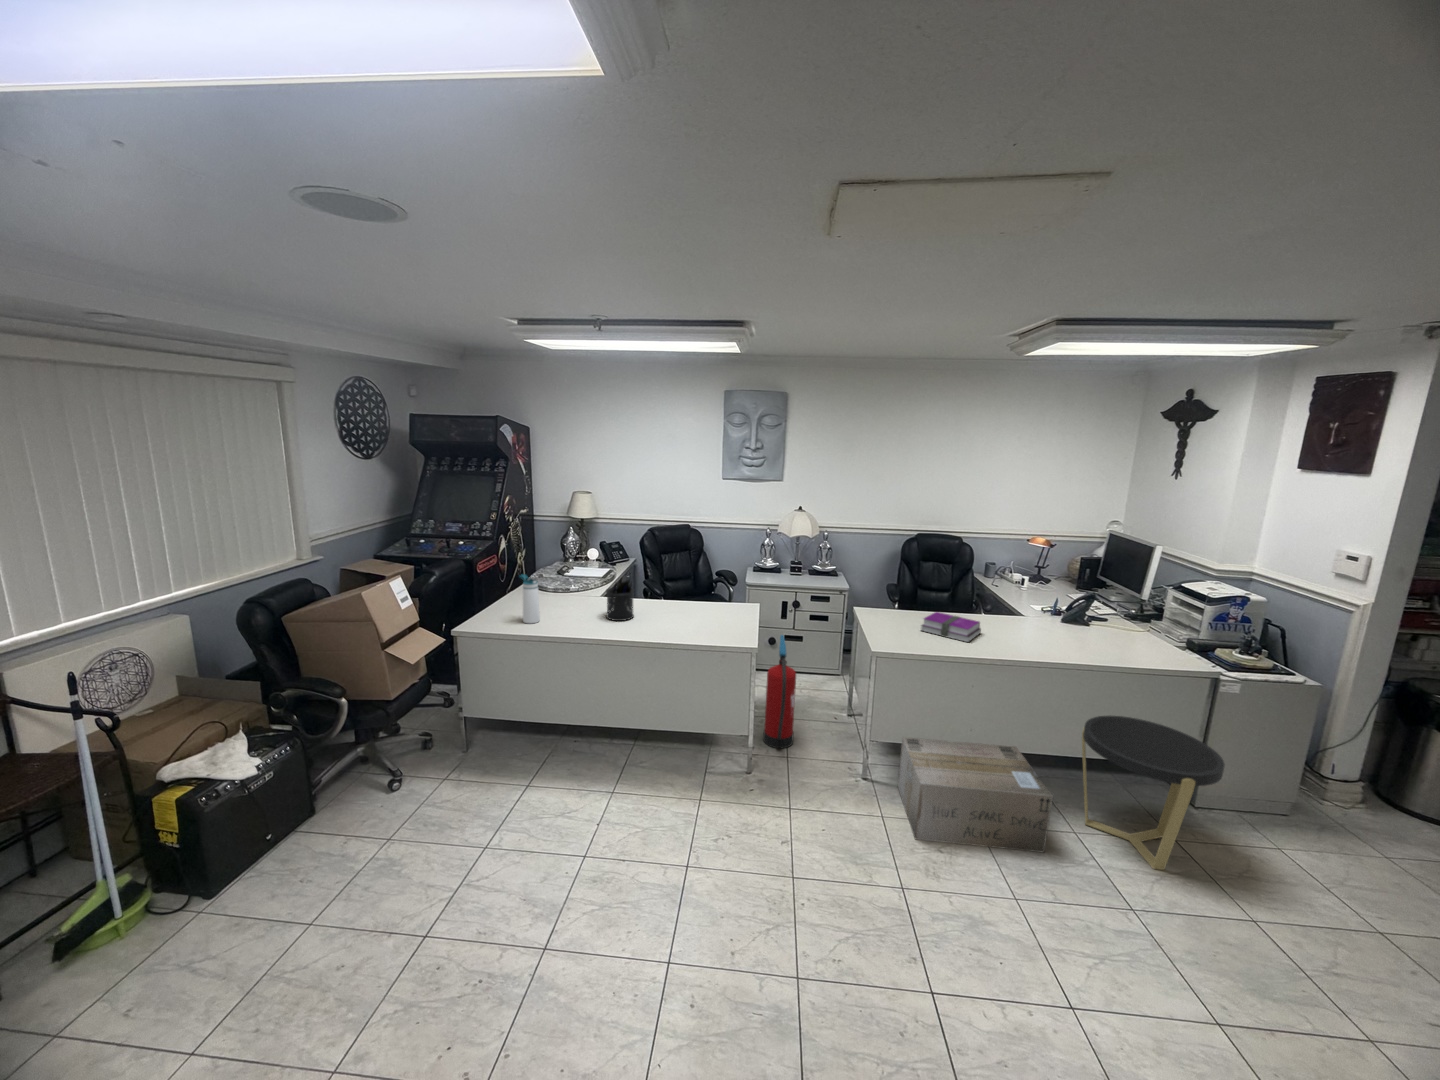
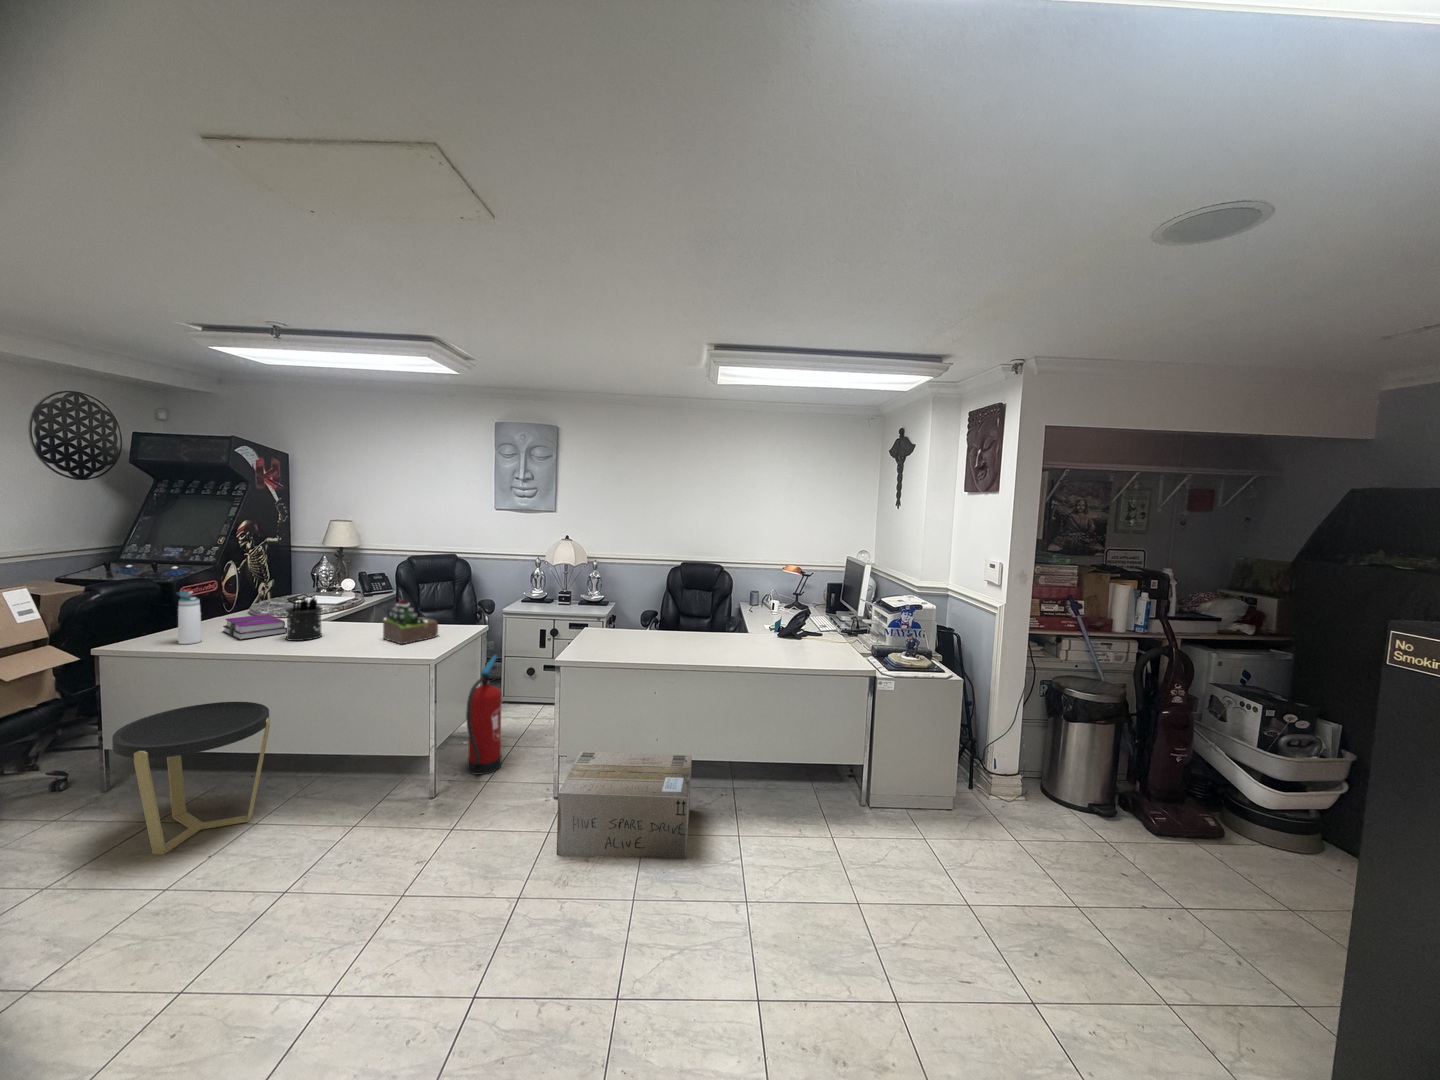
succulent plant: none [691,584,736,627] -> present [383,601,438,644]
hardback book: present [921,612,981,642] -> present [223,614,287,640]
side table: present [1082,716,1224,870] -> present [112,702,270,854]

